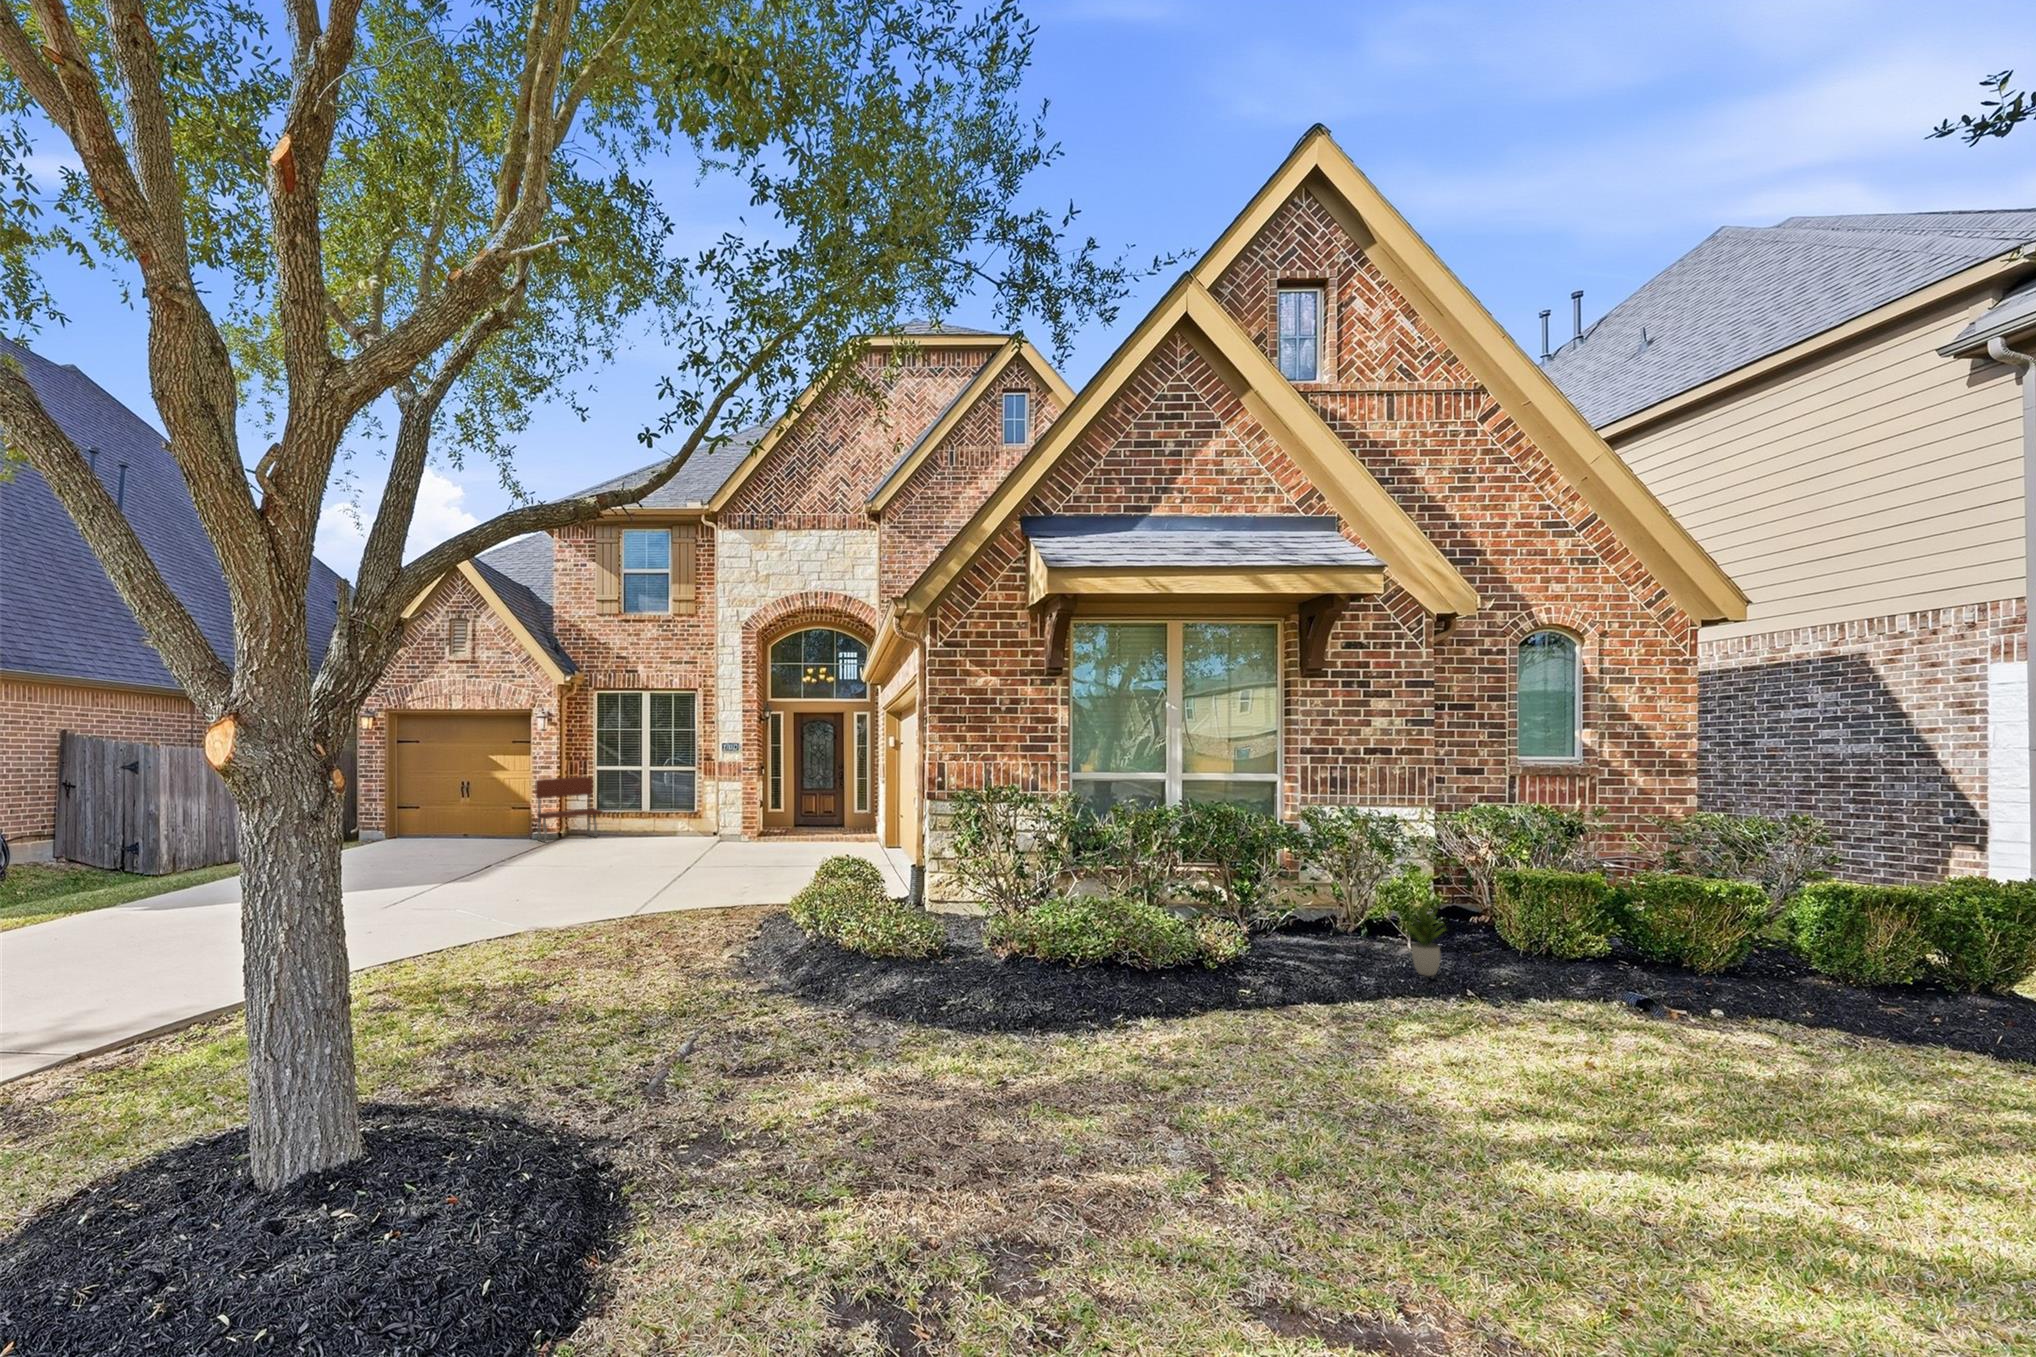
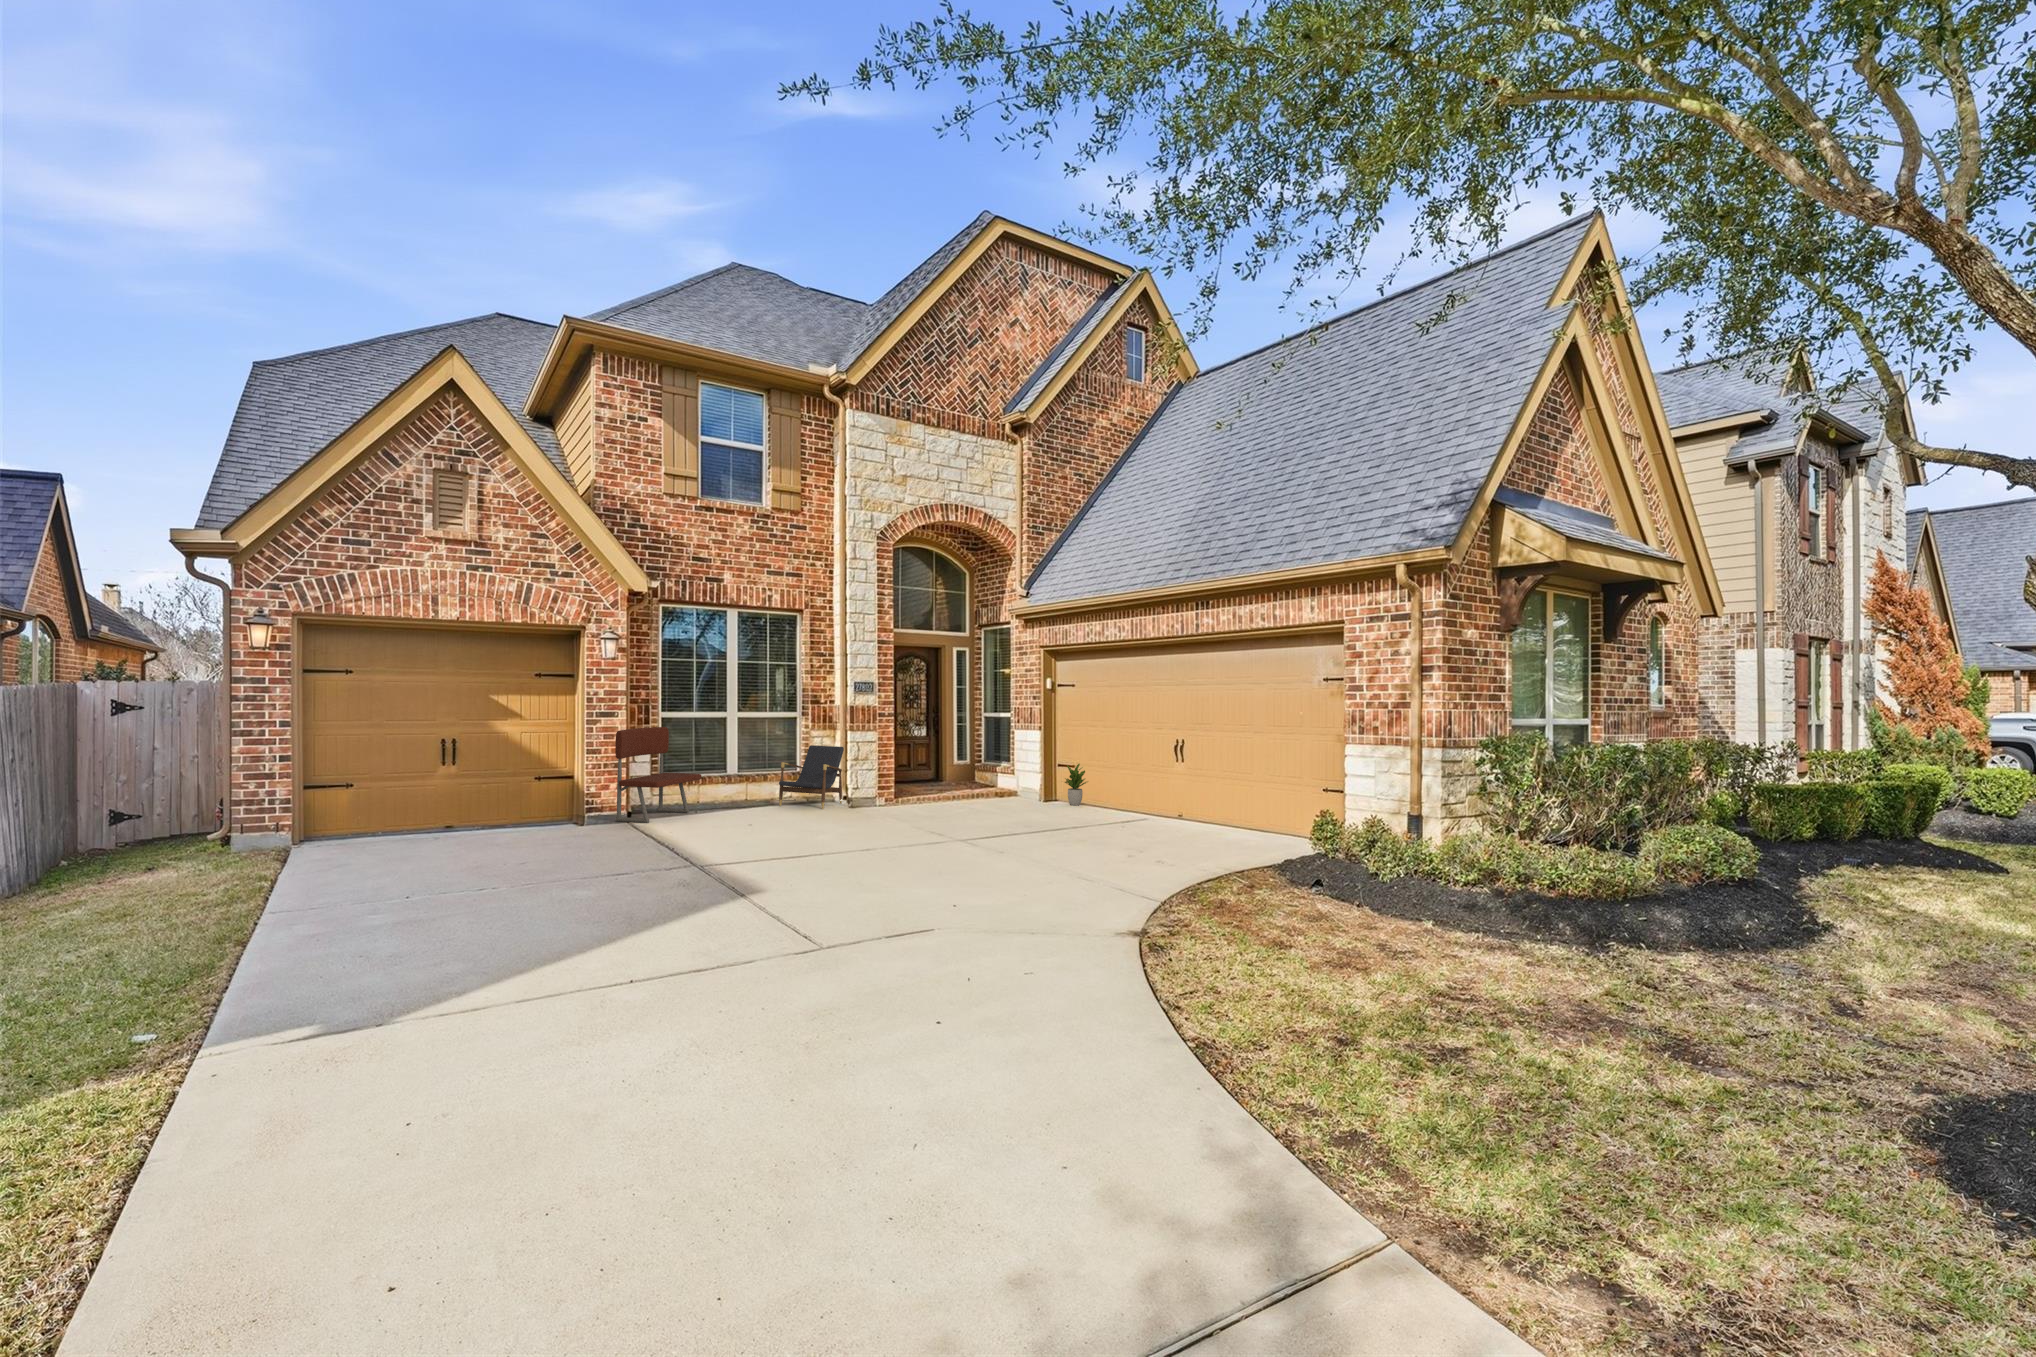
lounge chair: none [659,791,712,840] -> present [779,745,844,809]
potted plant: present [1403,900,1445,976] -> present [1065,764,1086,806]

